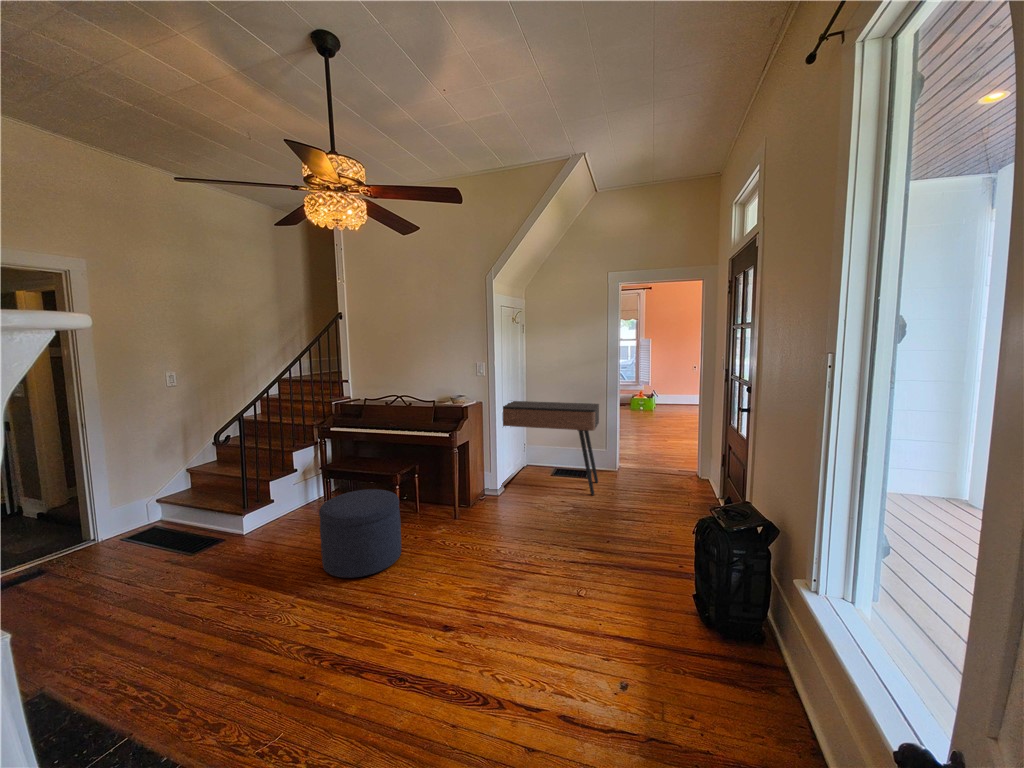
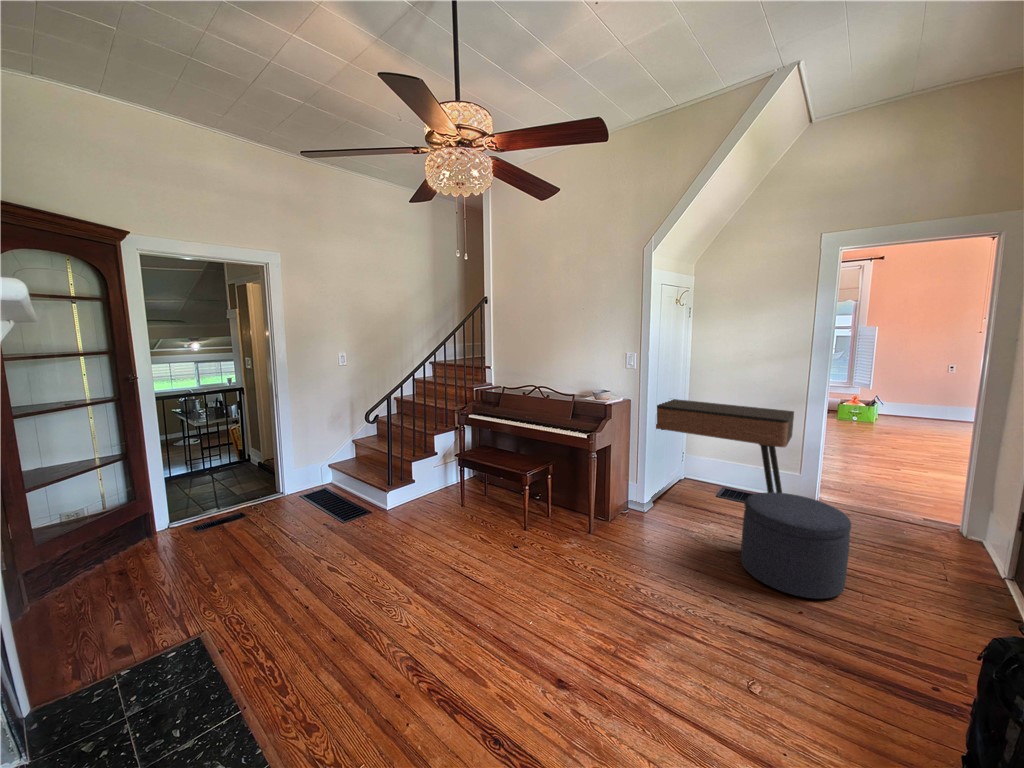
ottoman: present [319,489,401,578] -> present [741,492,851,599]

